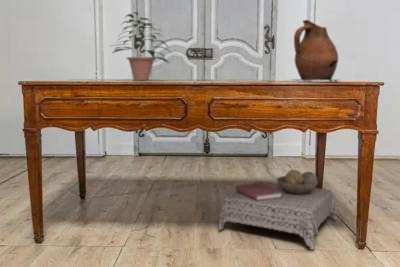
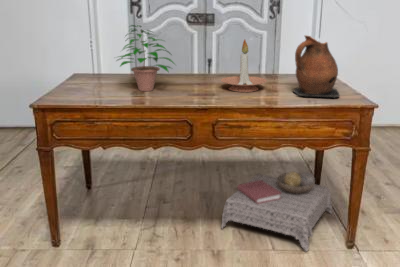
candle holder: none [218,30,265,81] -> present [221,40,267,92]

